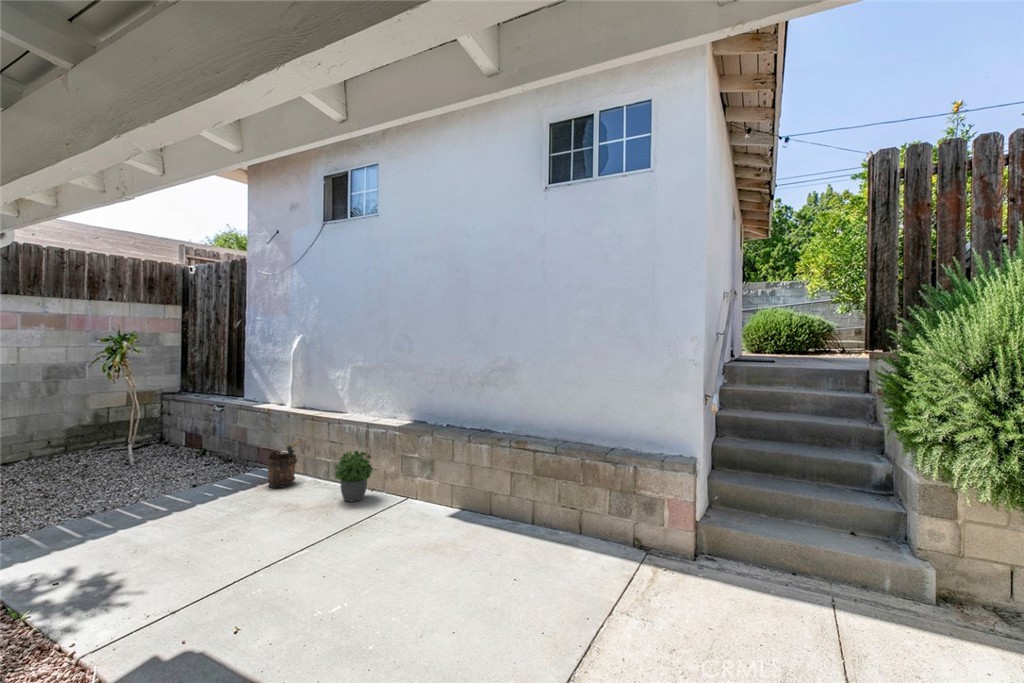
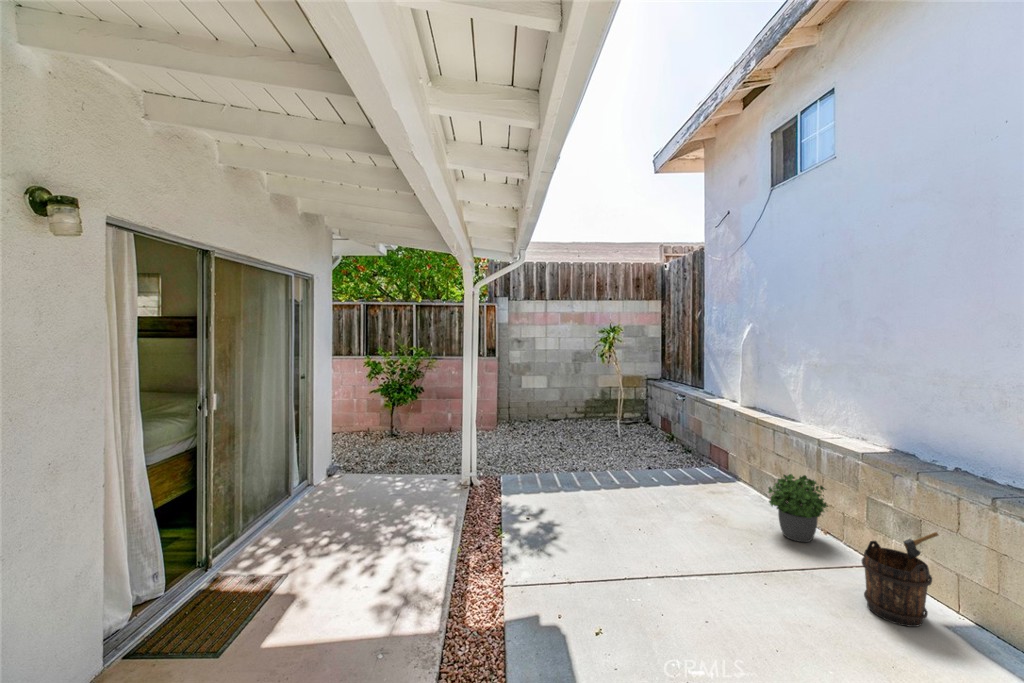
bucket: present [267,440,302,488] -> present [862,532,938,627]

